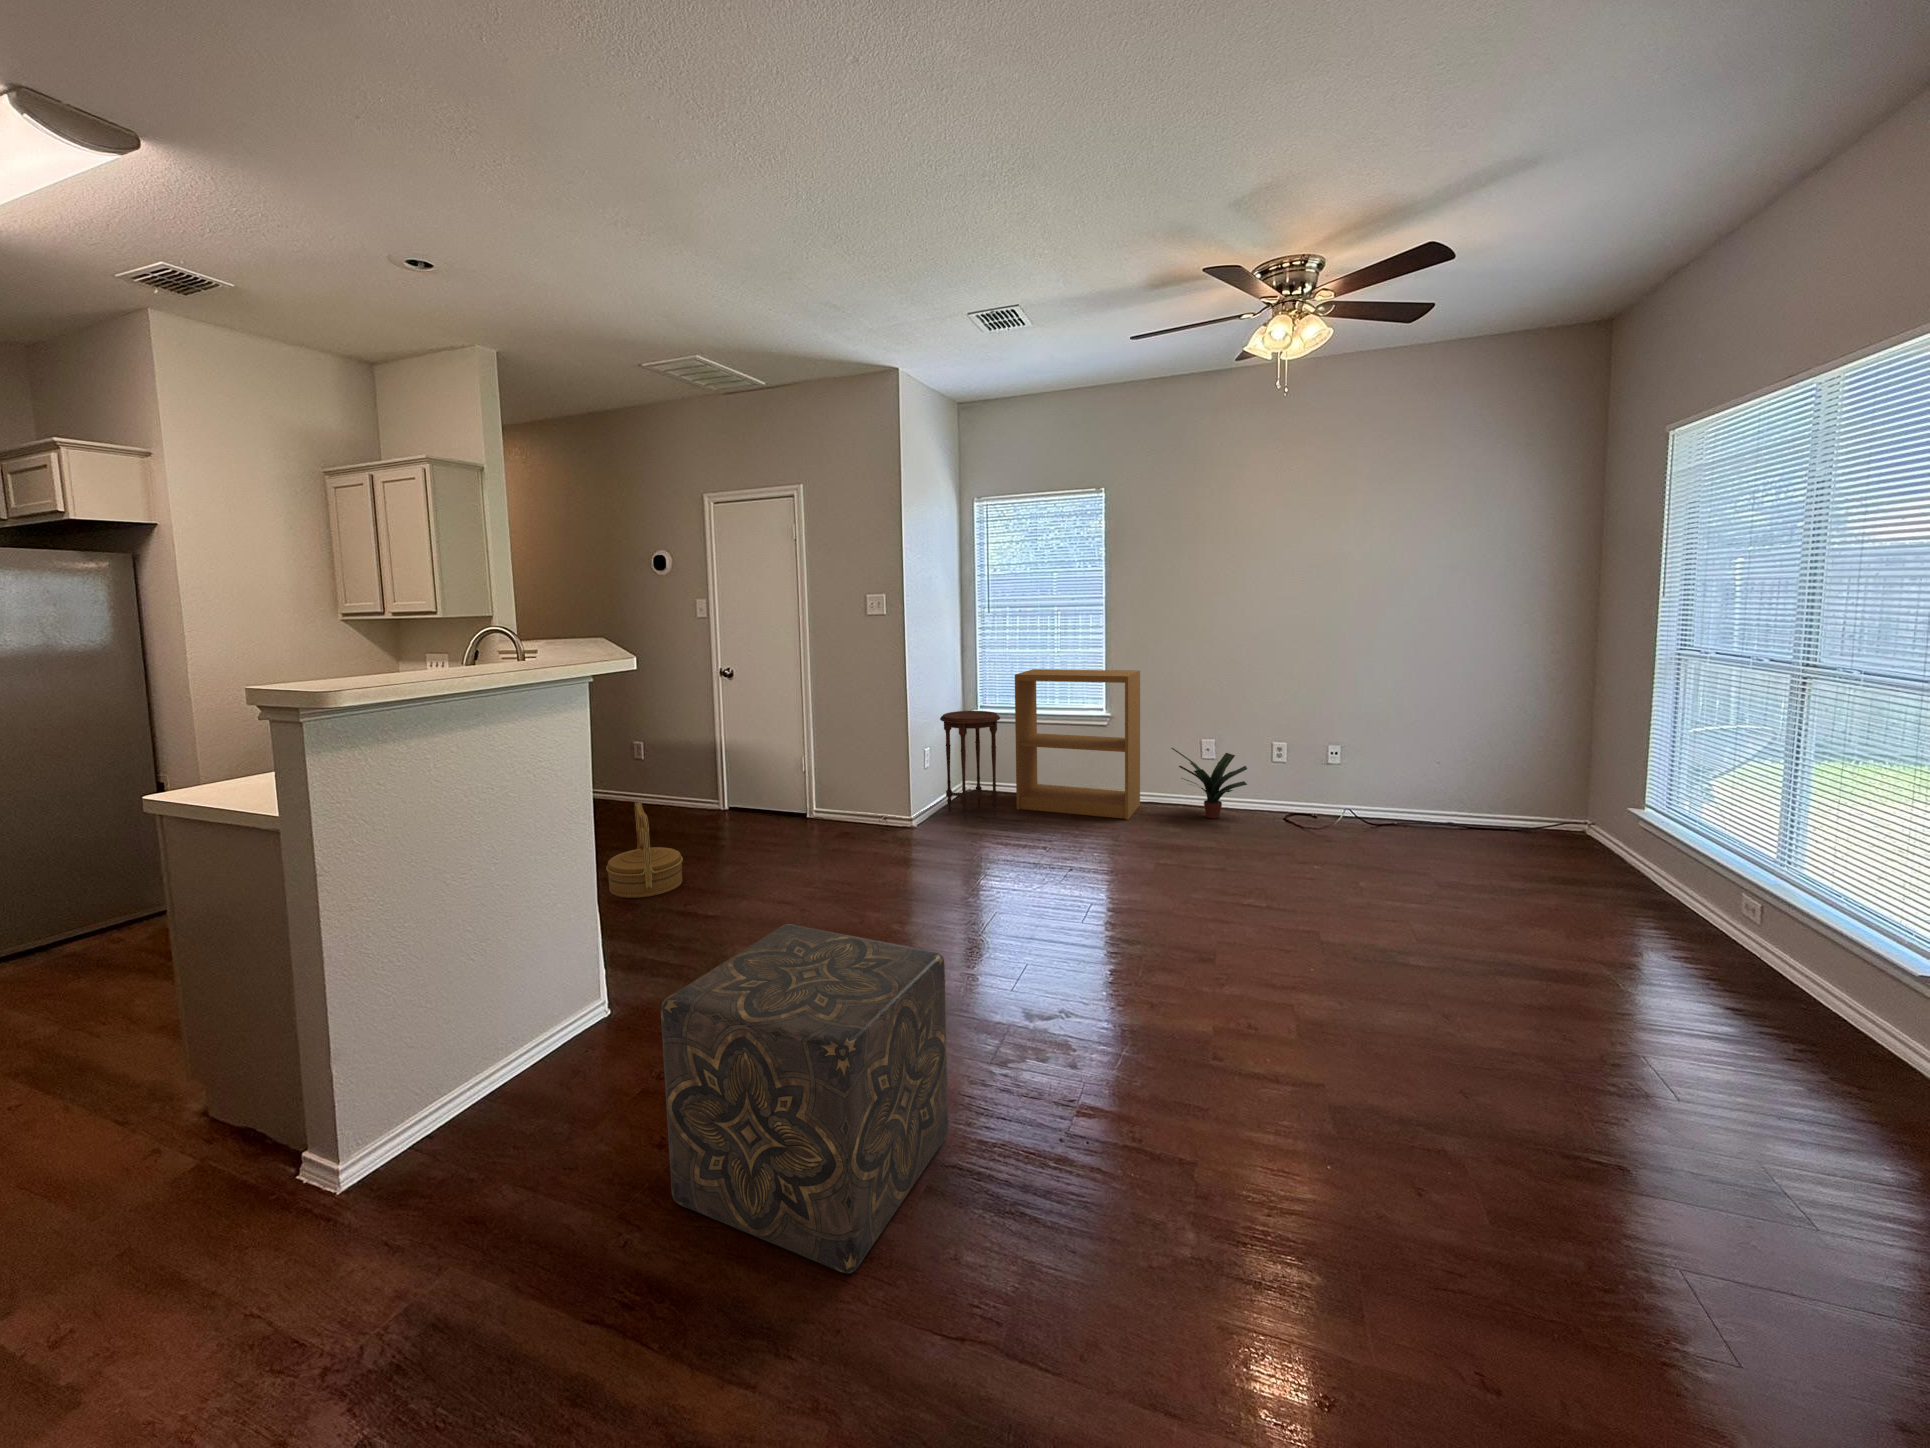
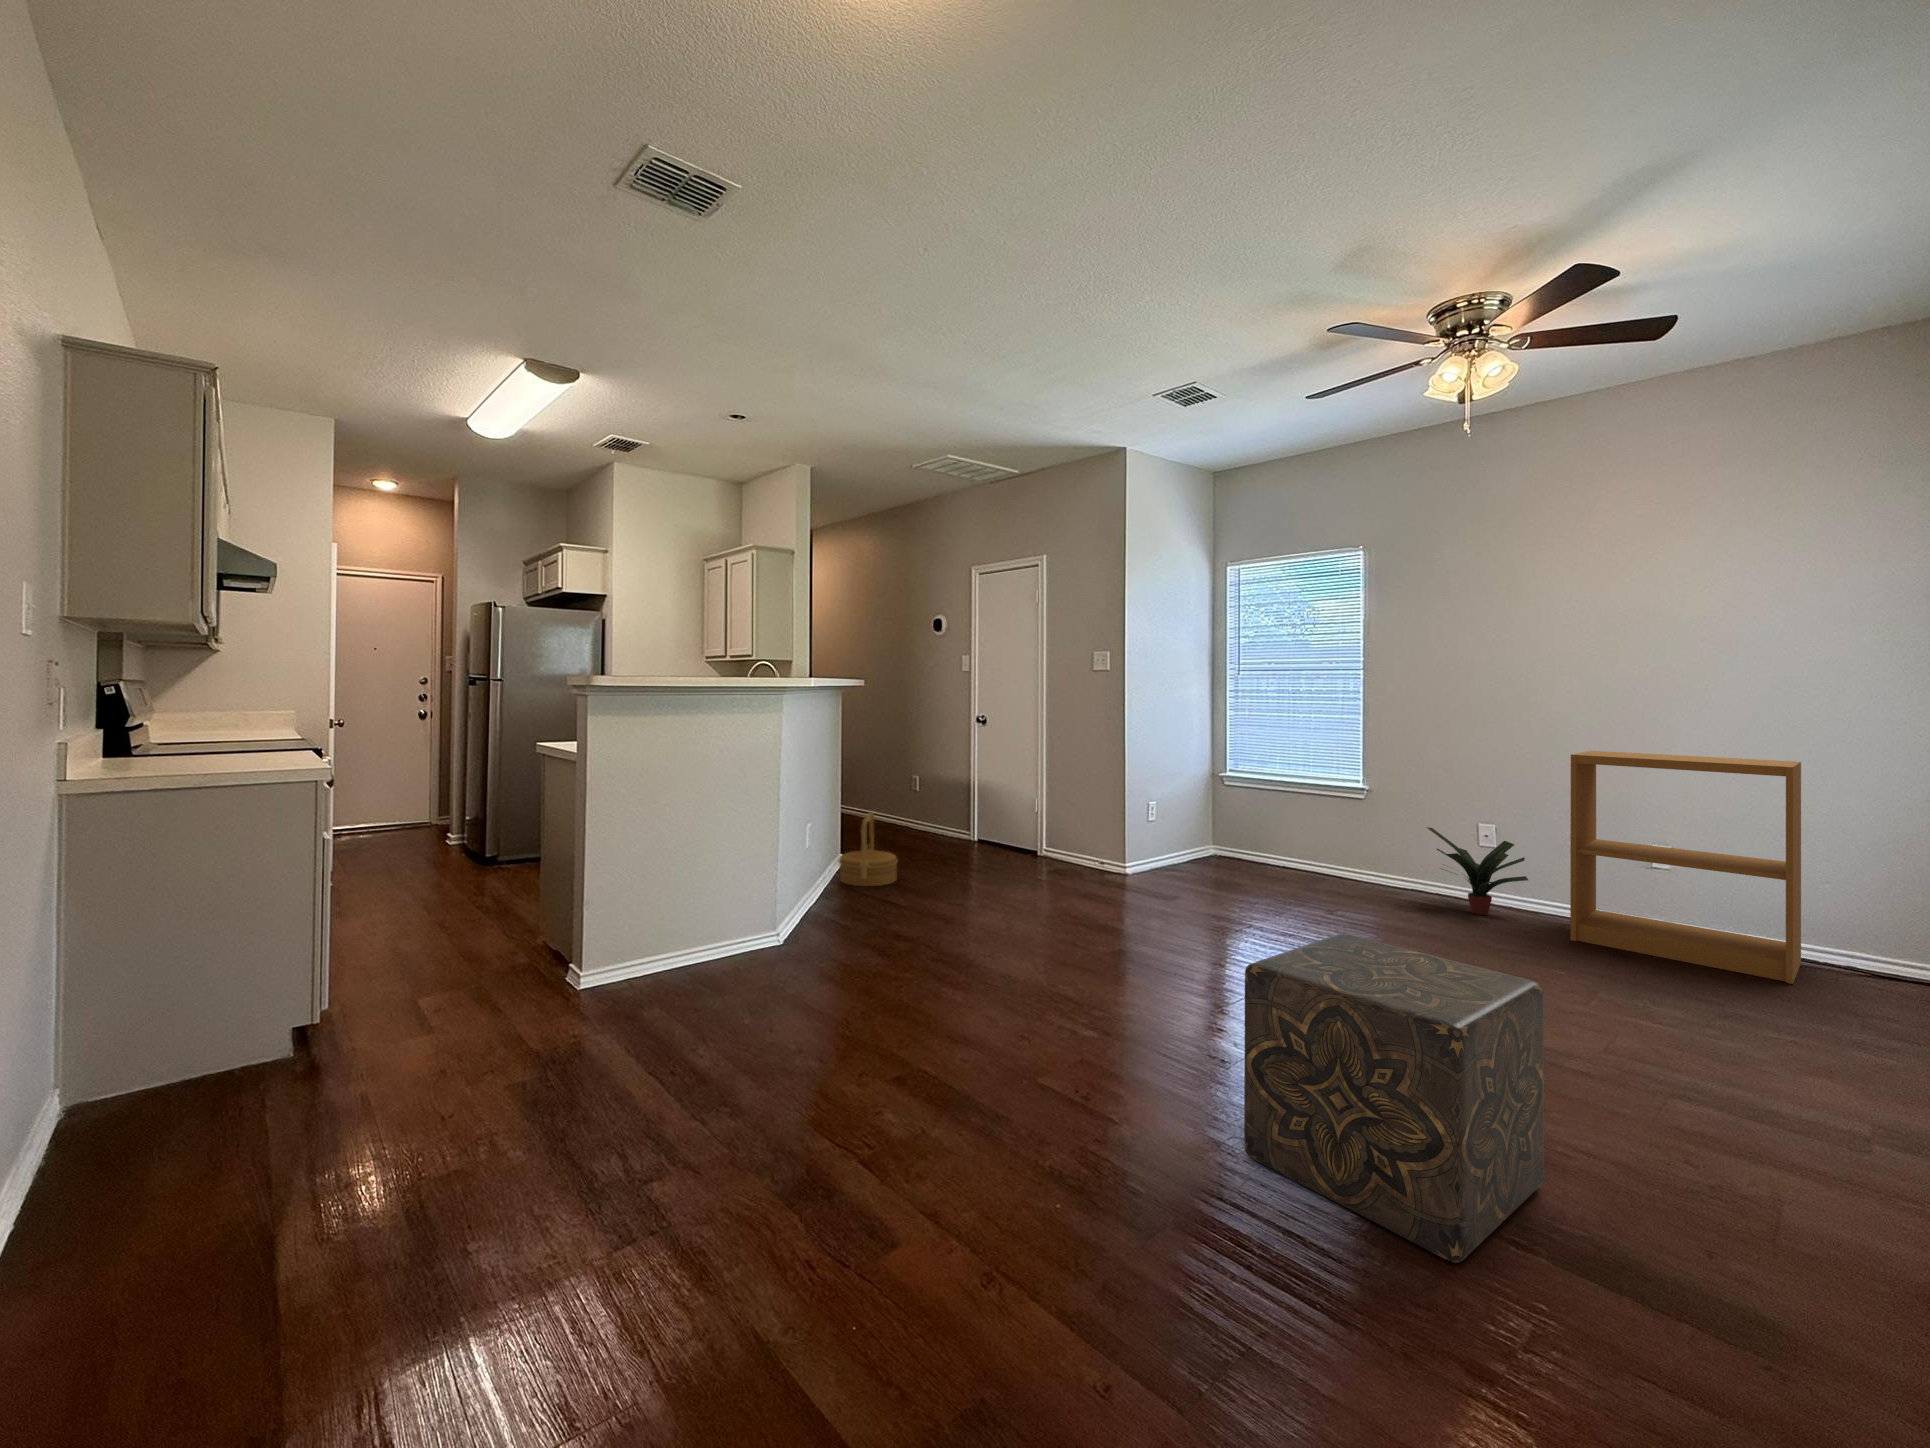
bookshelf: present [1015,669,1140,820] -> present [1570,751,1801,984]
side table: present [940,711,1000,819] -> none [1165,769,1228,876]
ottoman: present [661,924,948,1274] -> present [1244,934,1544,1263]

